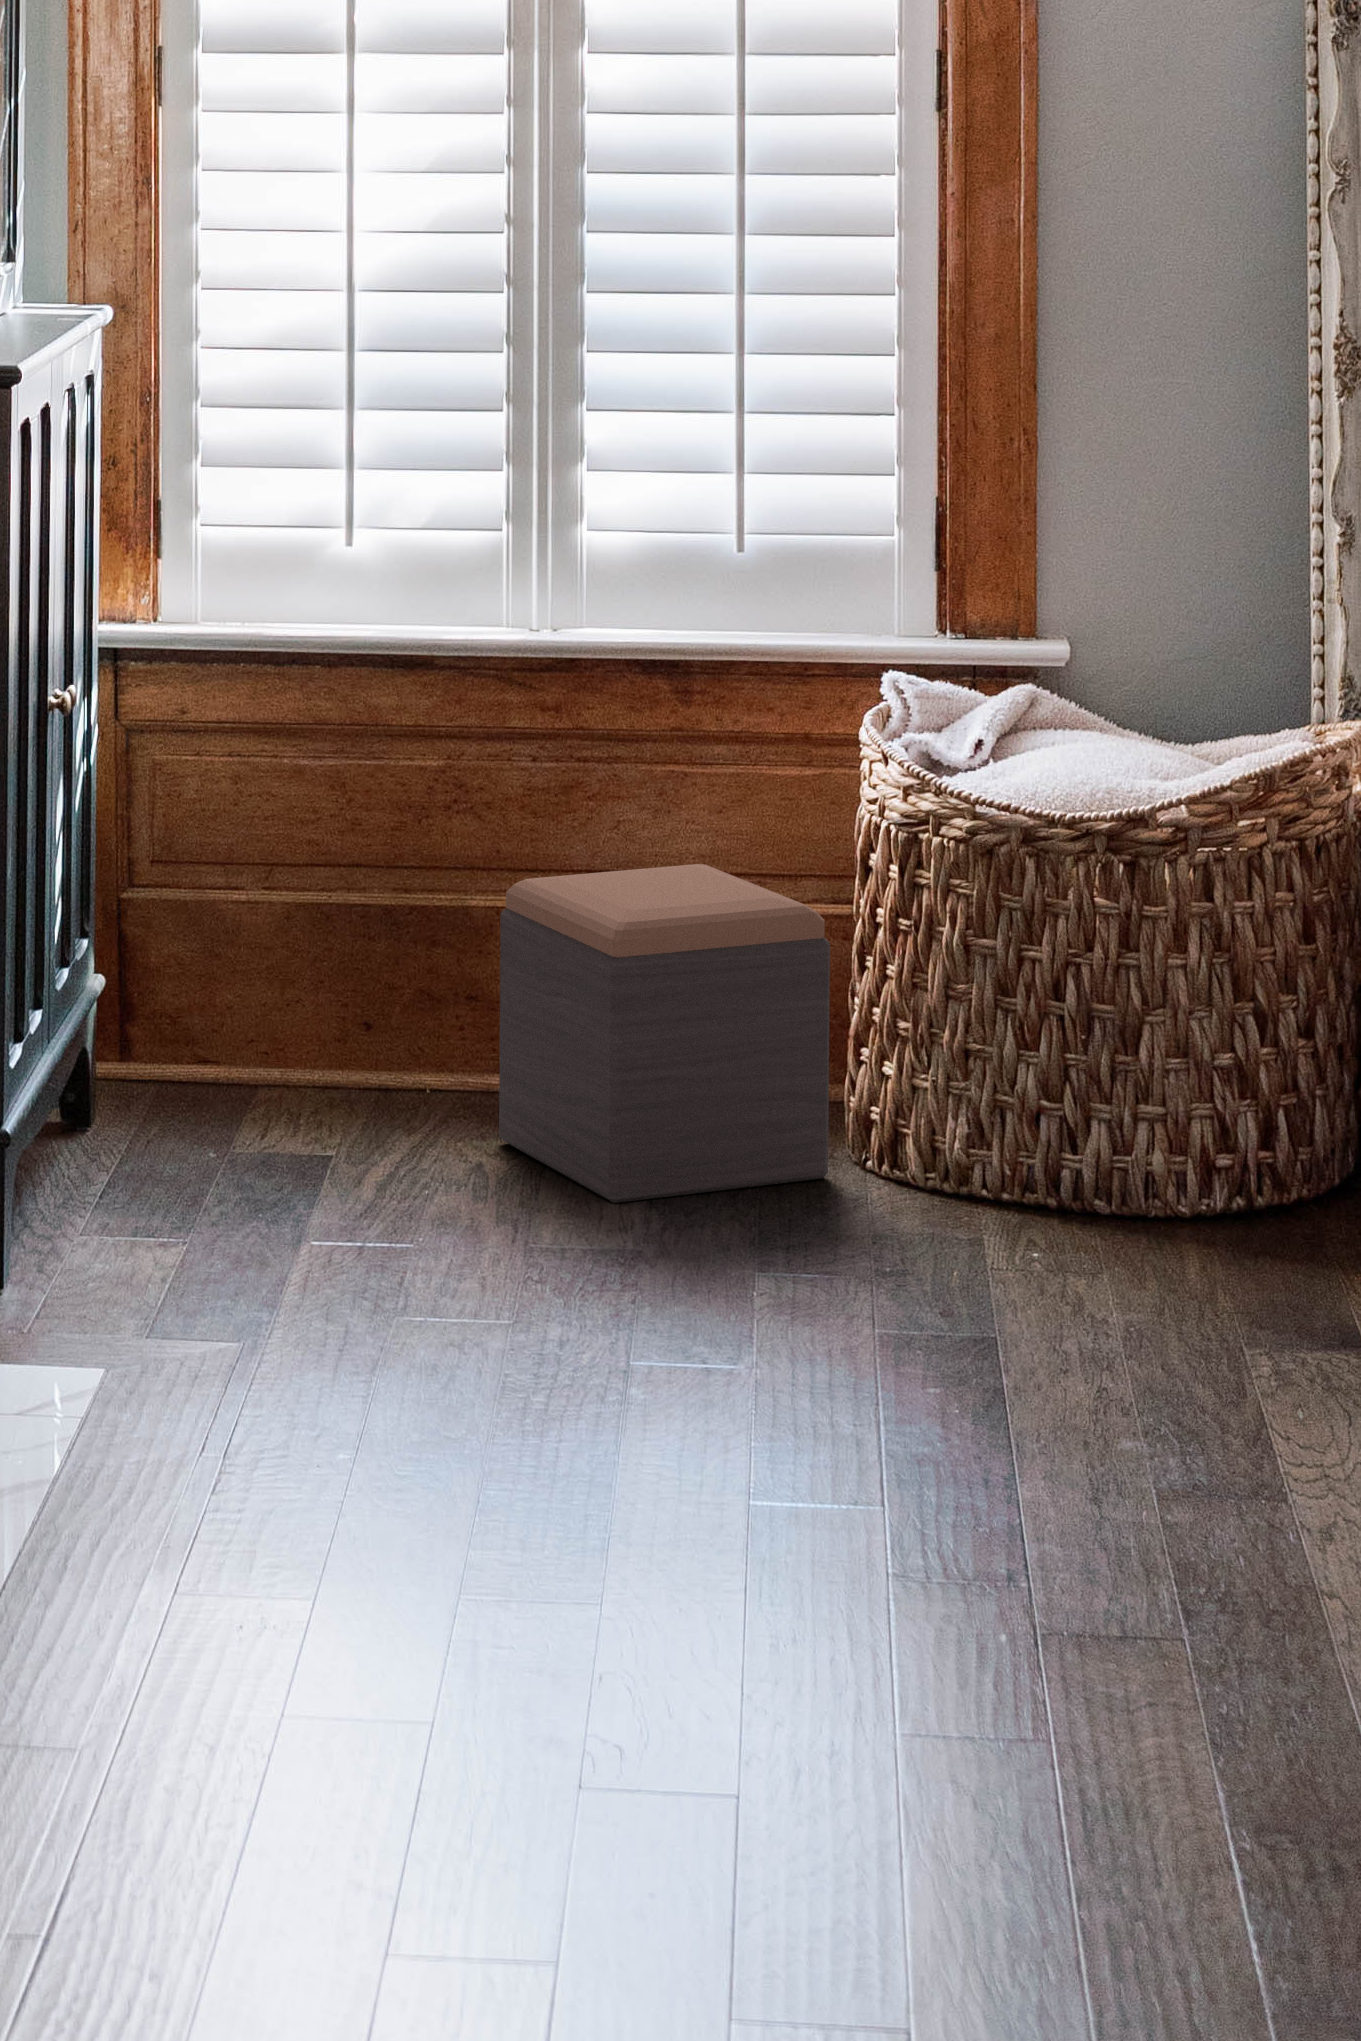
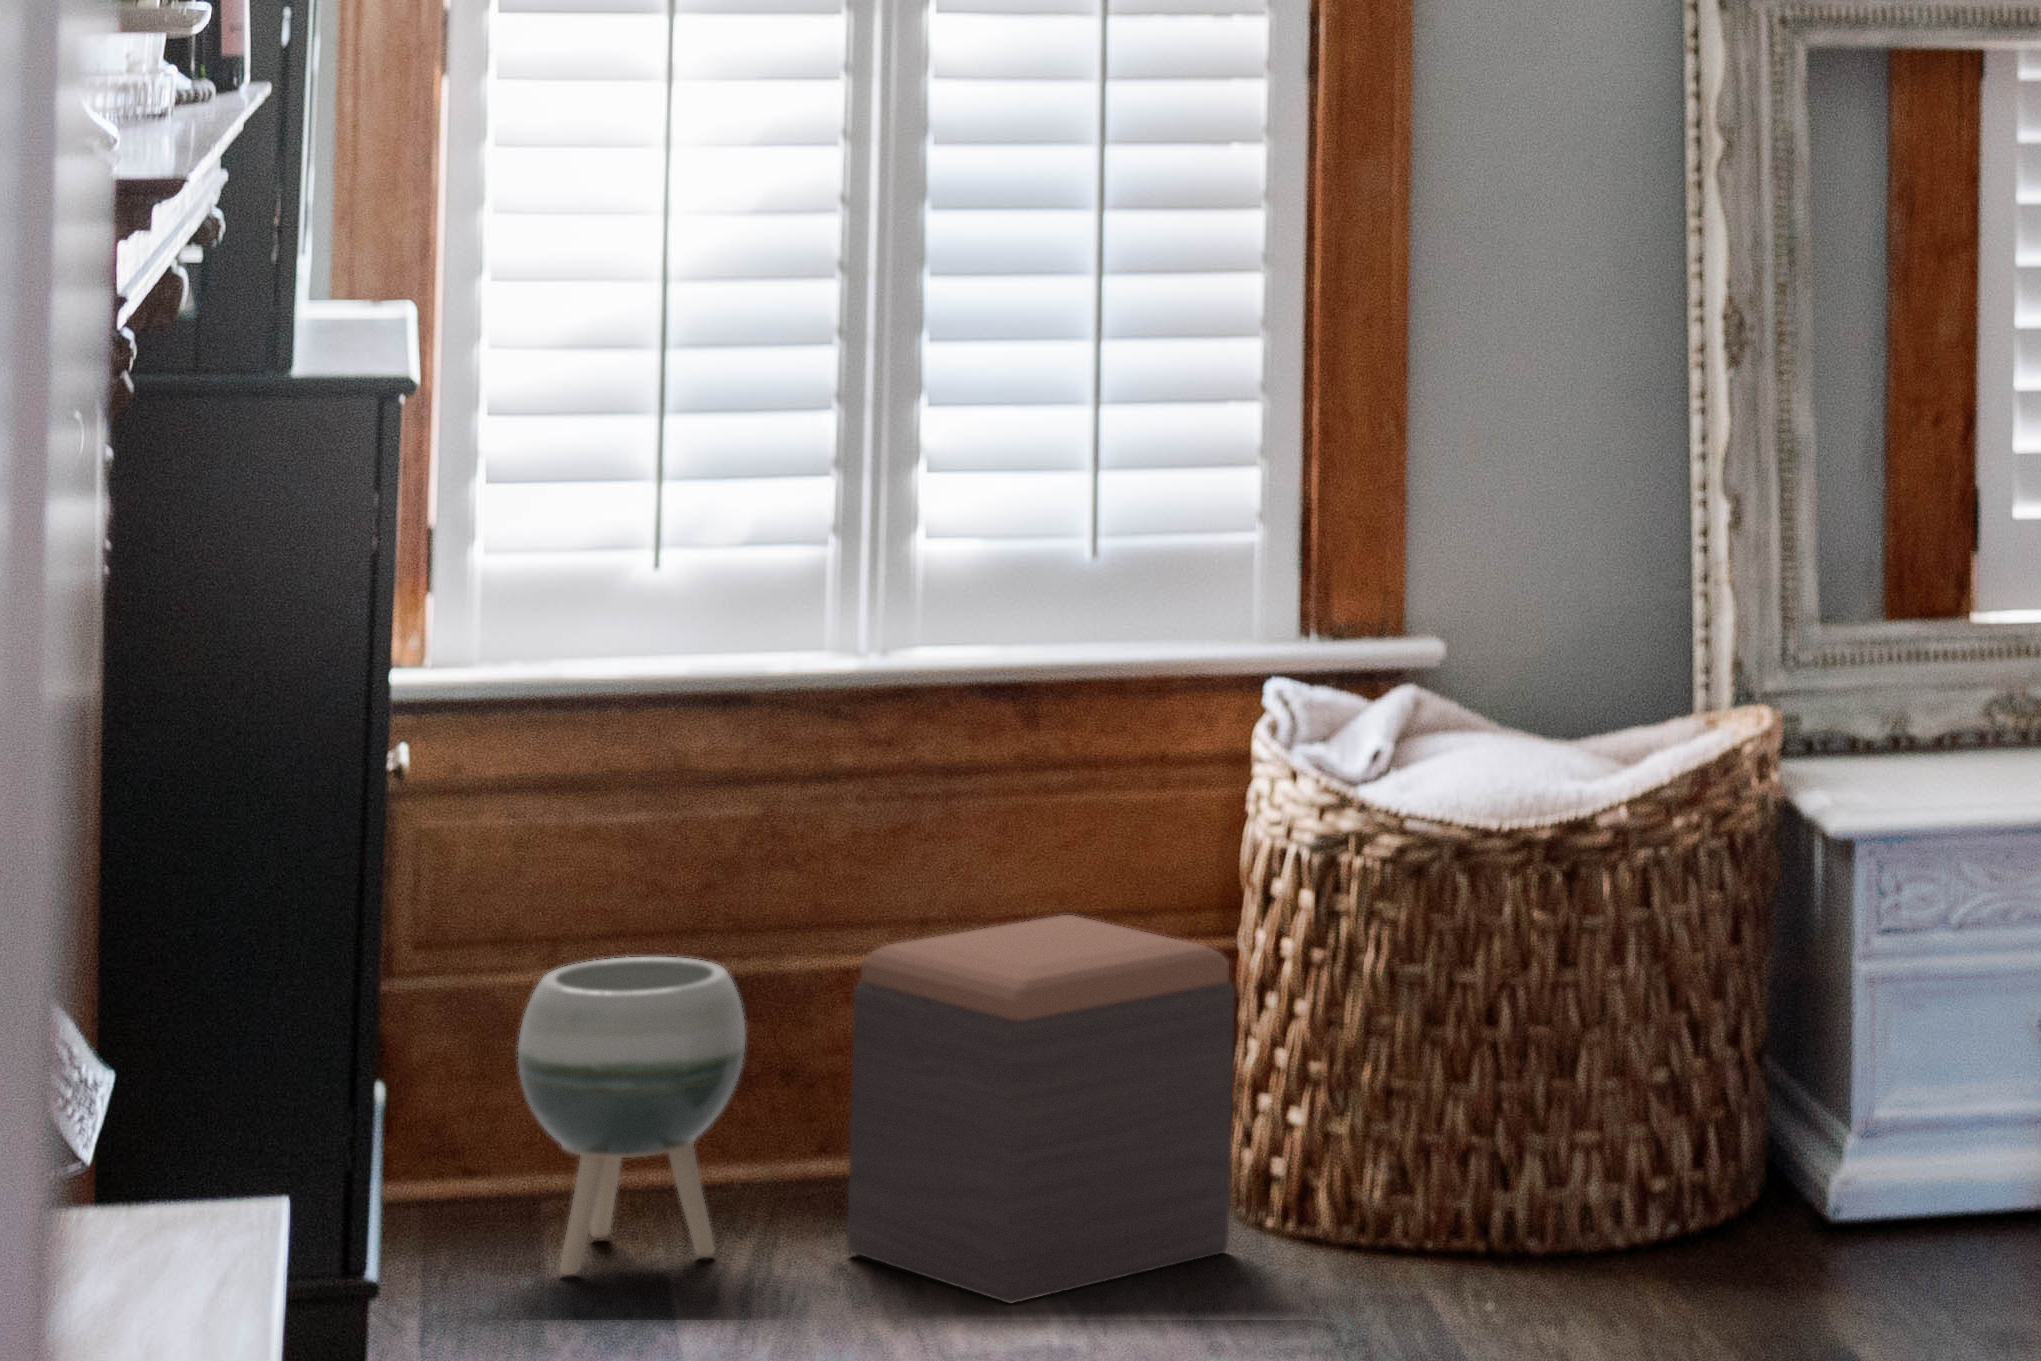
planter: none [225,870,415,1134] -> present [518,957,745,1275]

